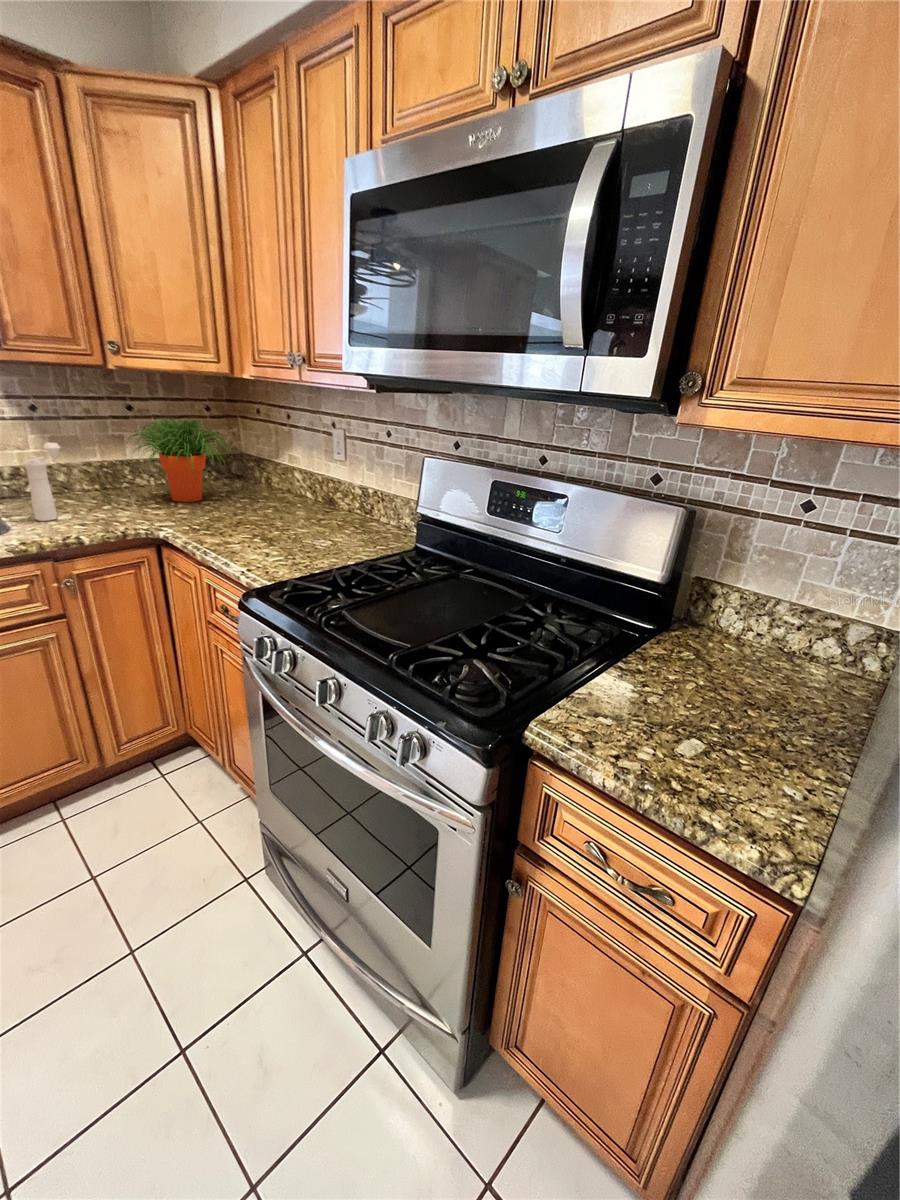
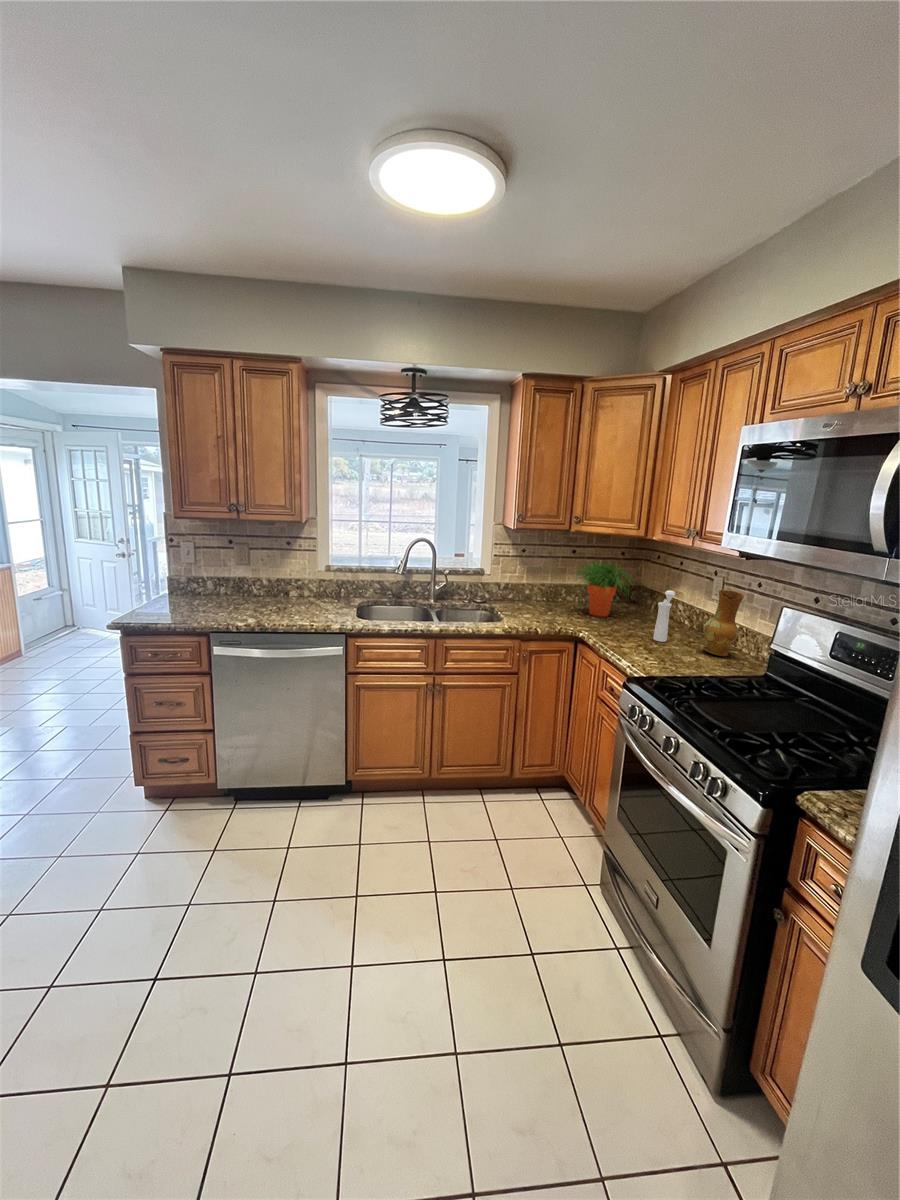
pepper mill: present [23,443,60,521] -> present [653,590,675,642]
ceramic jug: none [334,443,377,533] -> present [703,590,744,657]

